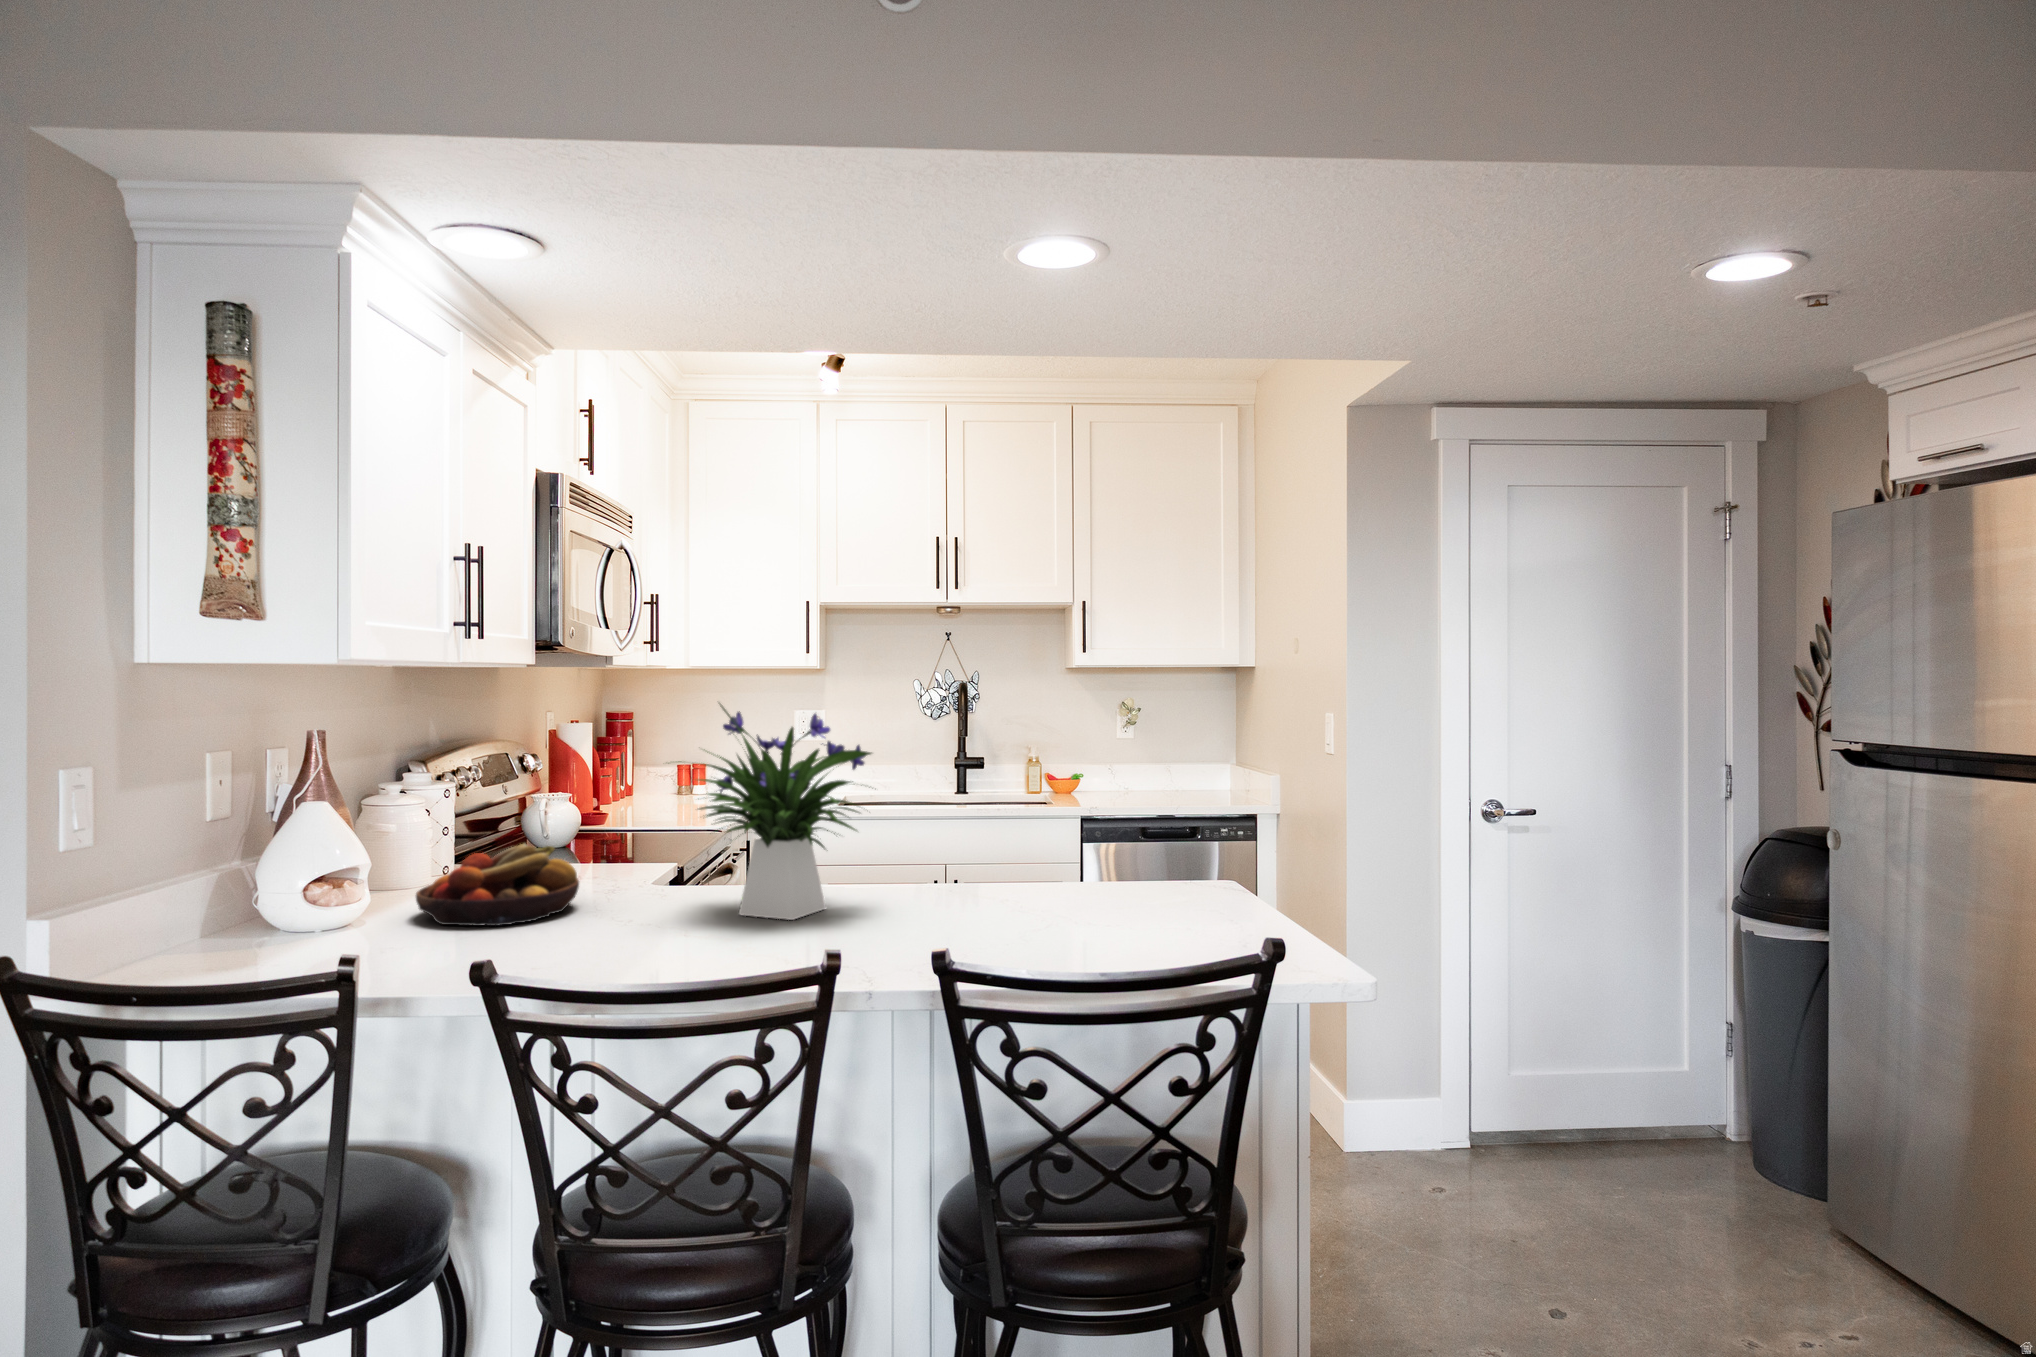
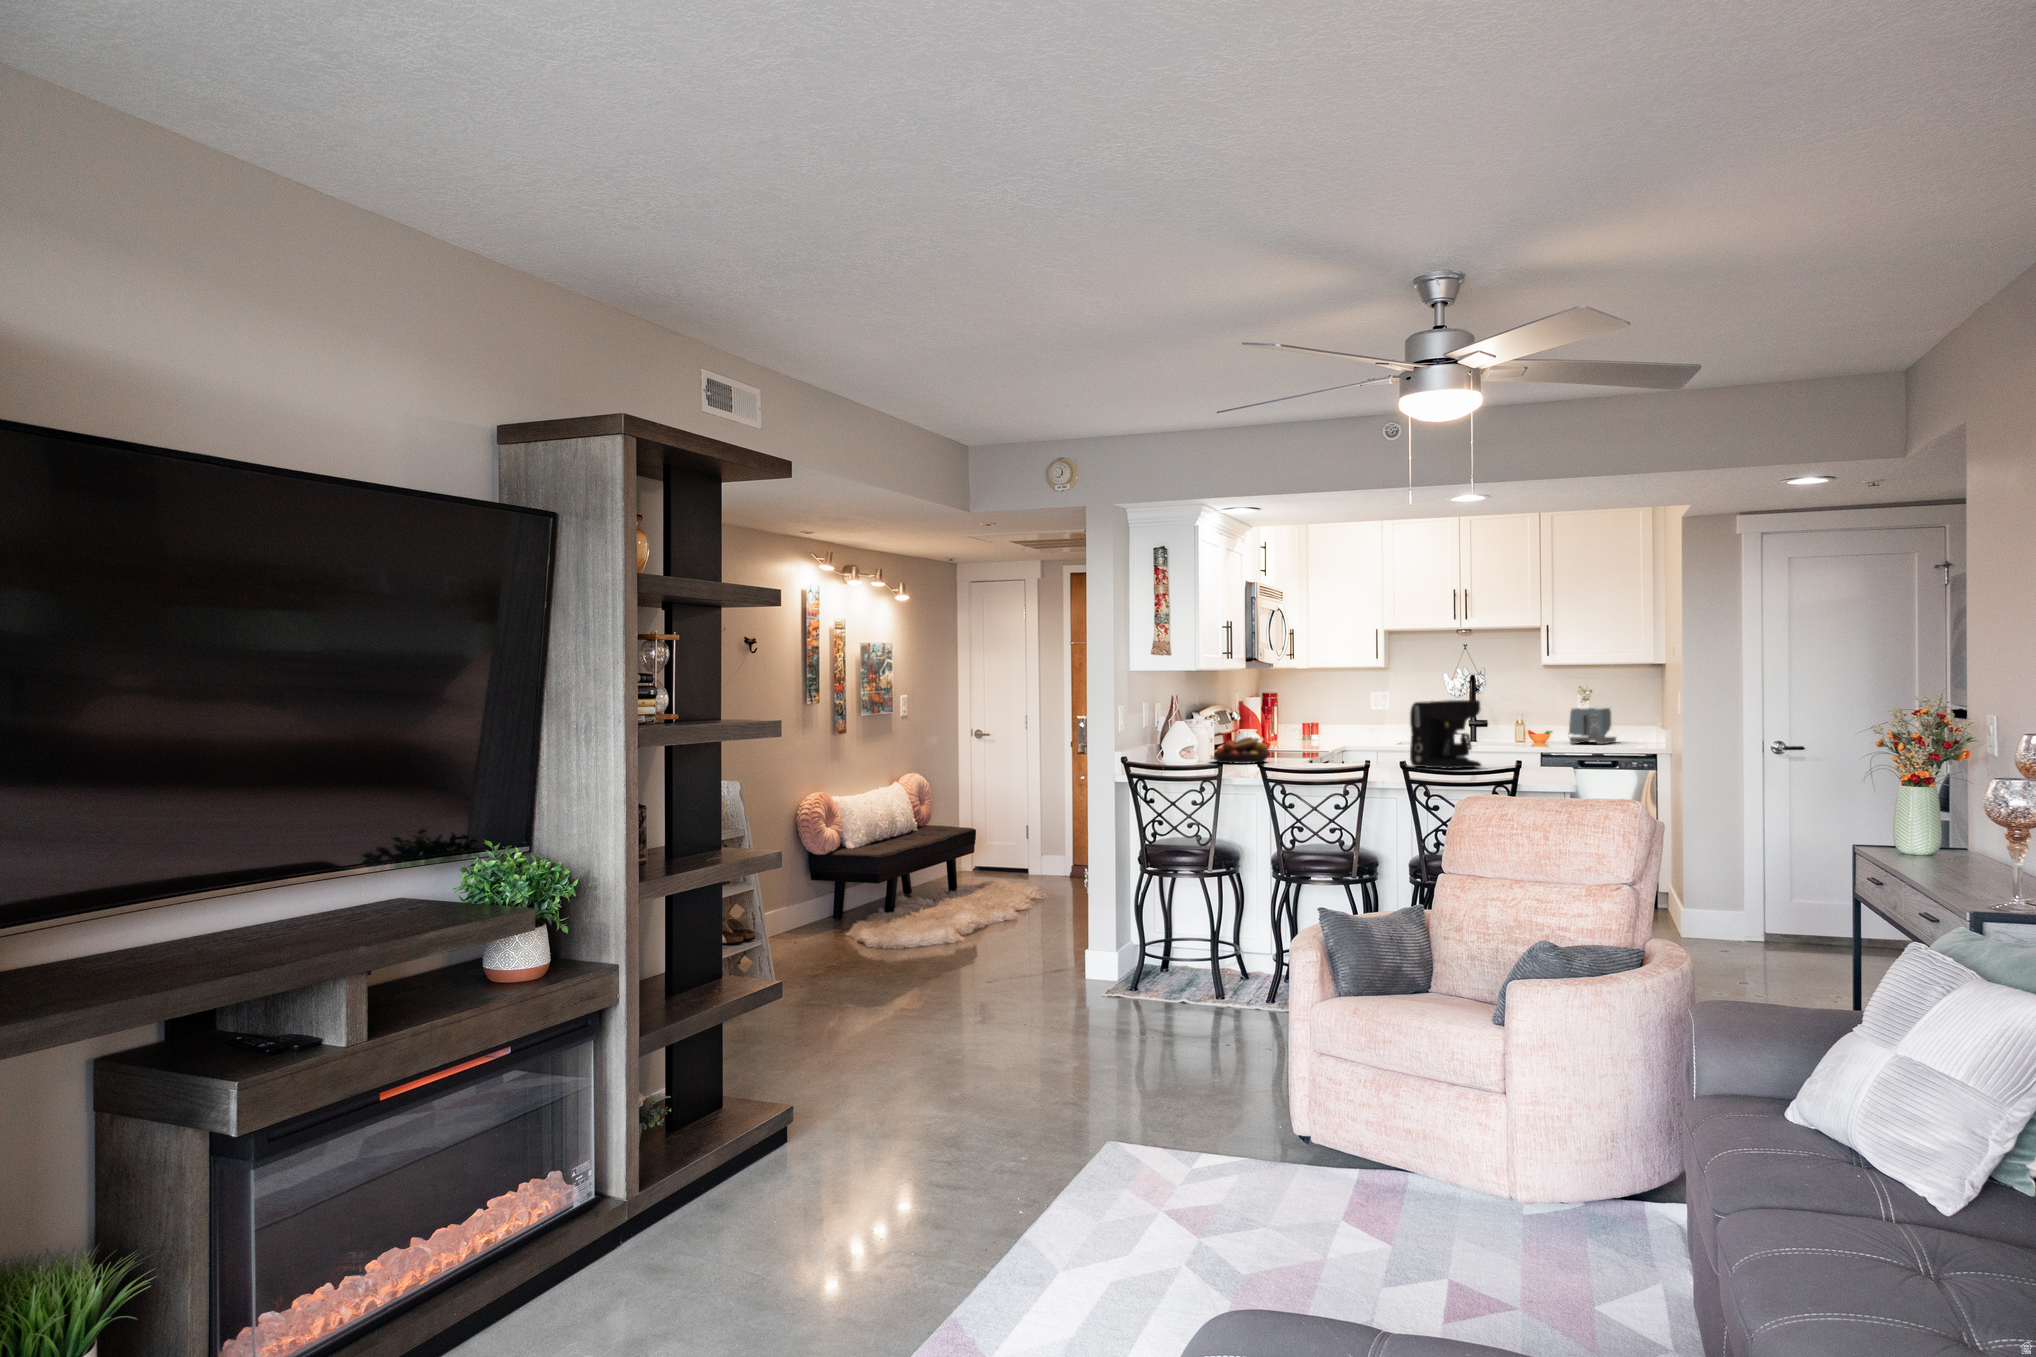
flower arrangement: present [668,704,871,920] -> none [1302,680,1388,765]
toaster: none [1115,736,1174,798] -> present [1569,708,1616,744]
coffee maker: none [938,757,1109,940] -> present [1410,700,1481,769]

